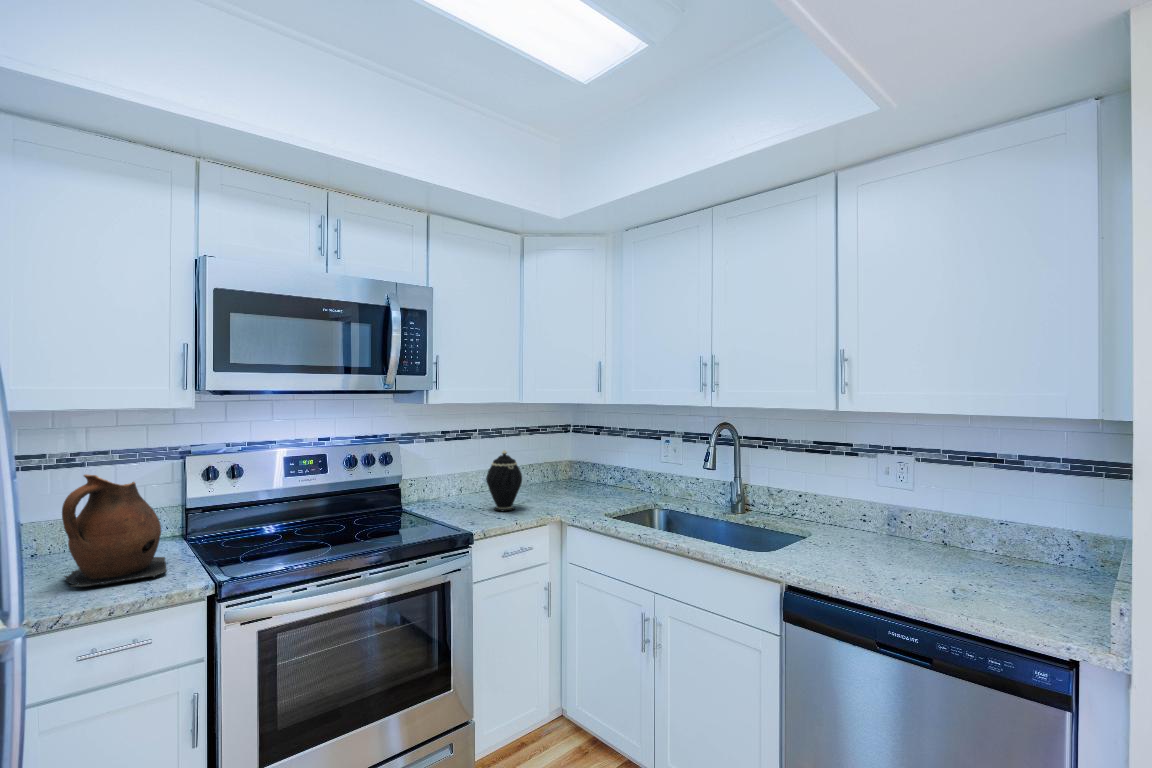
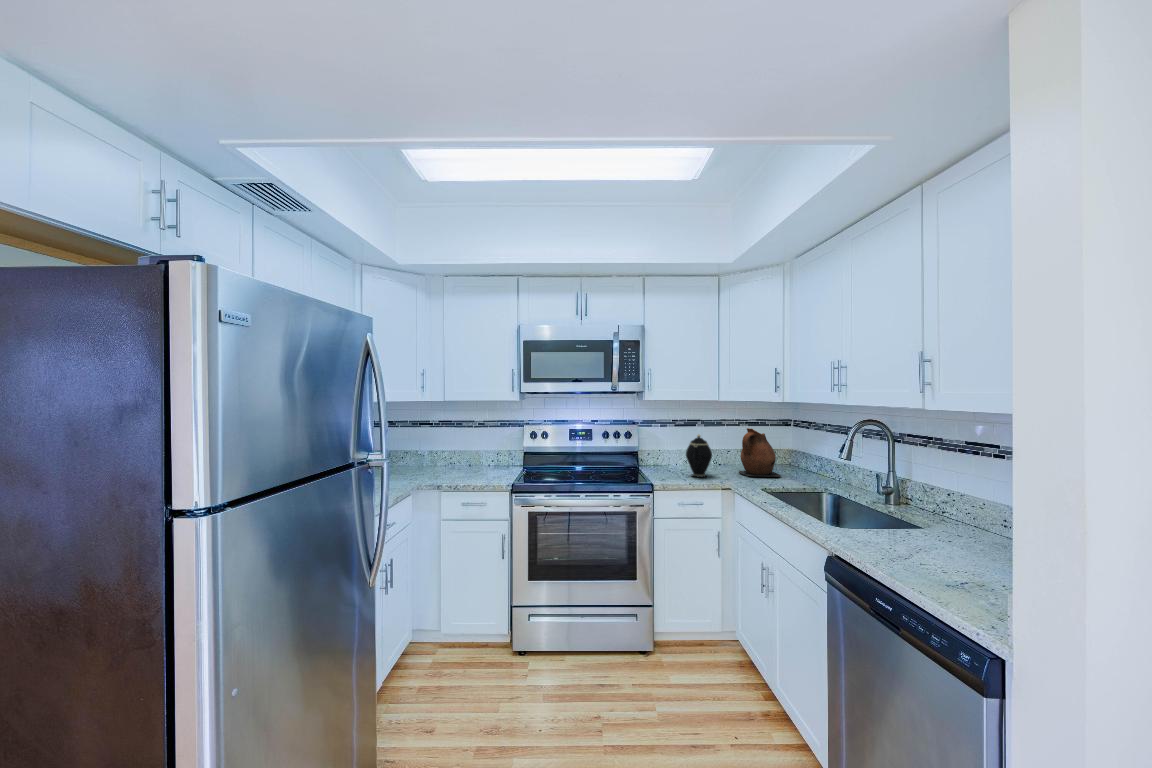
ceramic pitcher: present [62,475,167,587] -> present [739,428,781,477]

